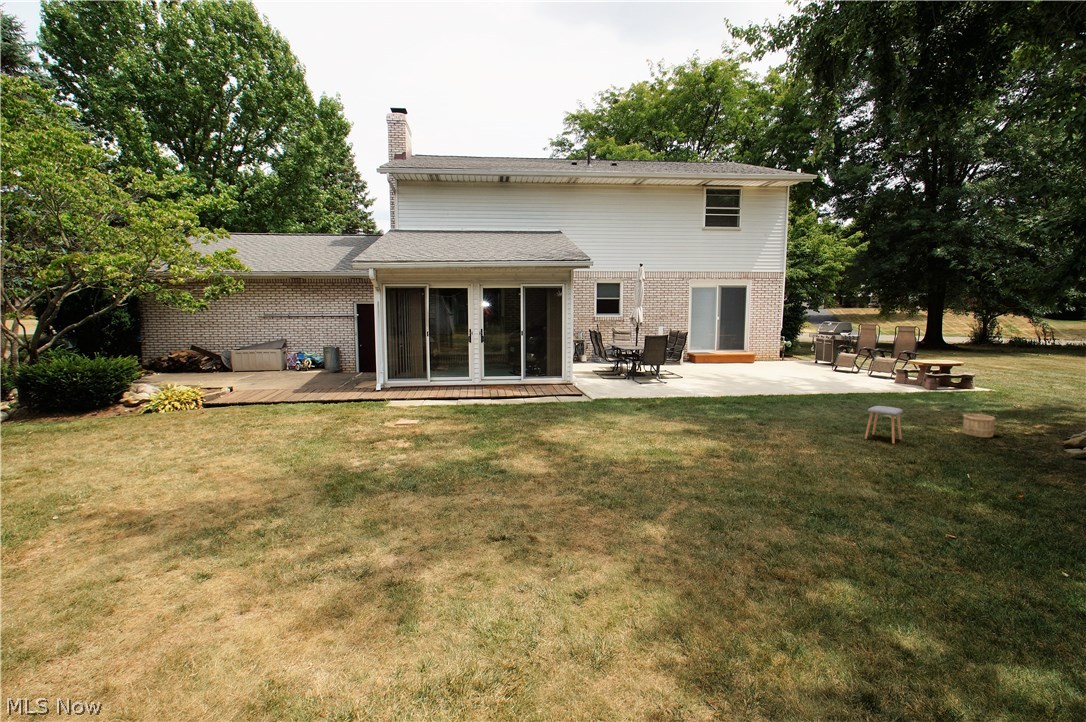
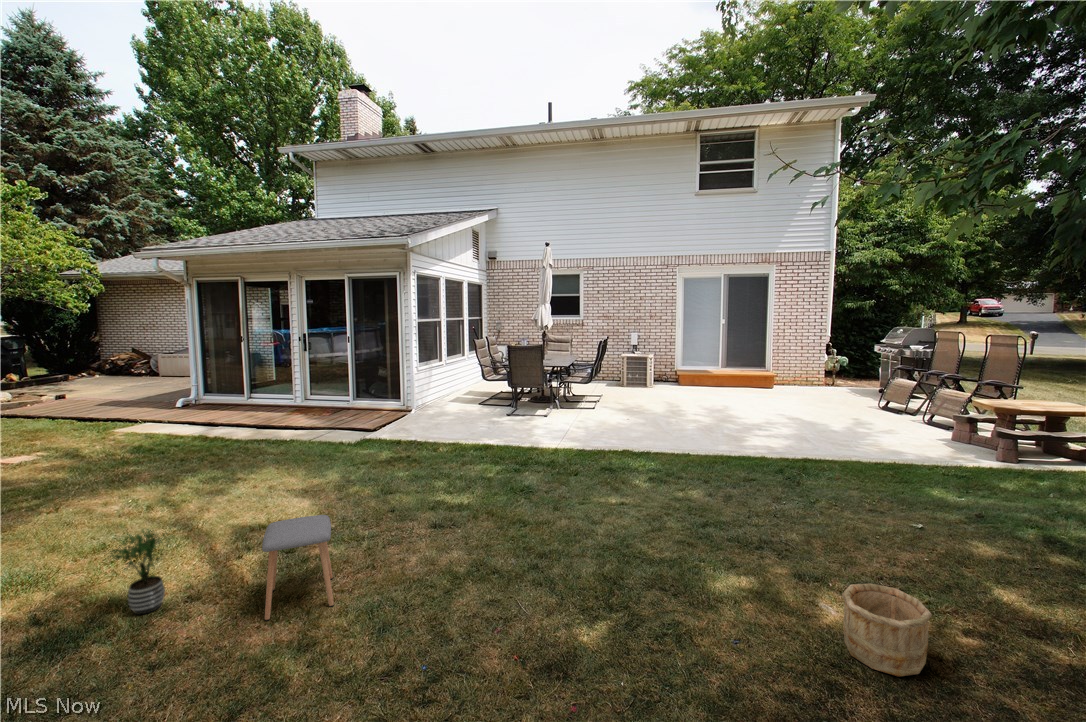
stool: present [865,406,903,444] -> present [262,515,334,621]
potted plant: none [717,415,742,452] -> present [110,528,173,615]

